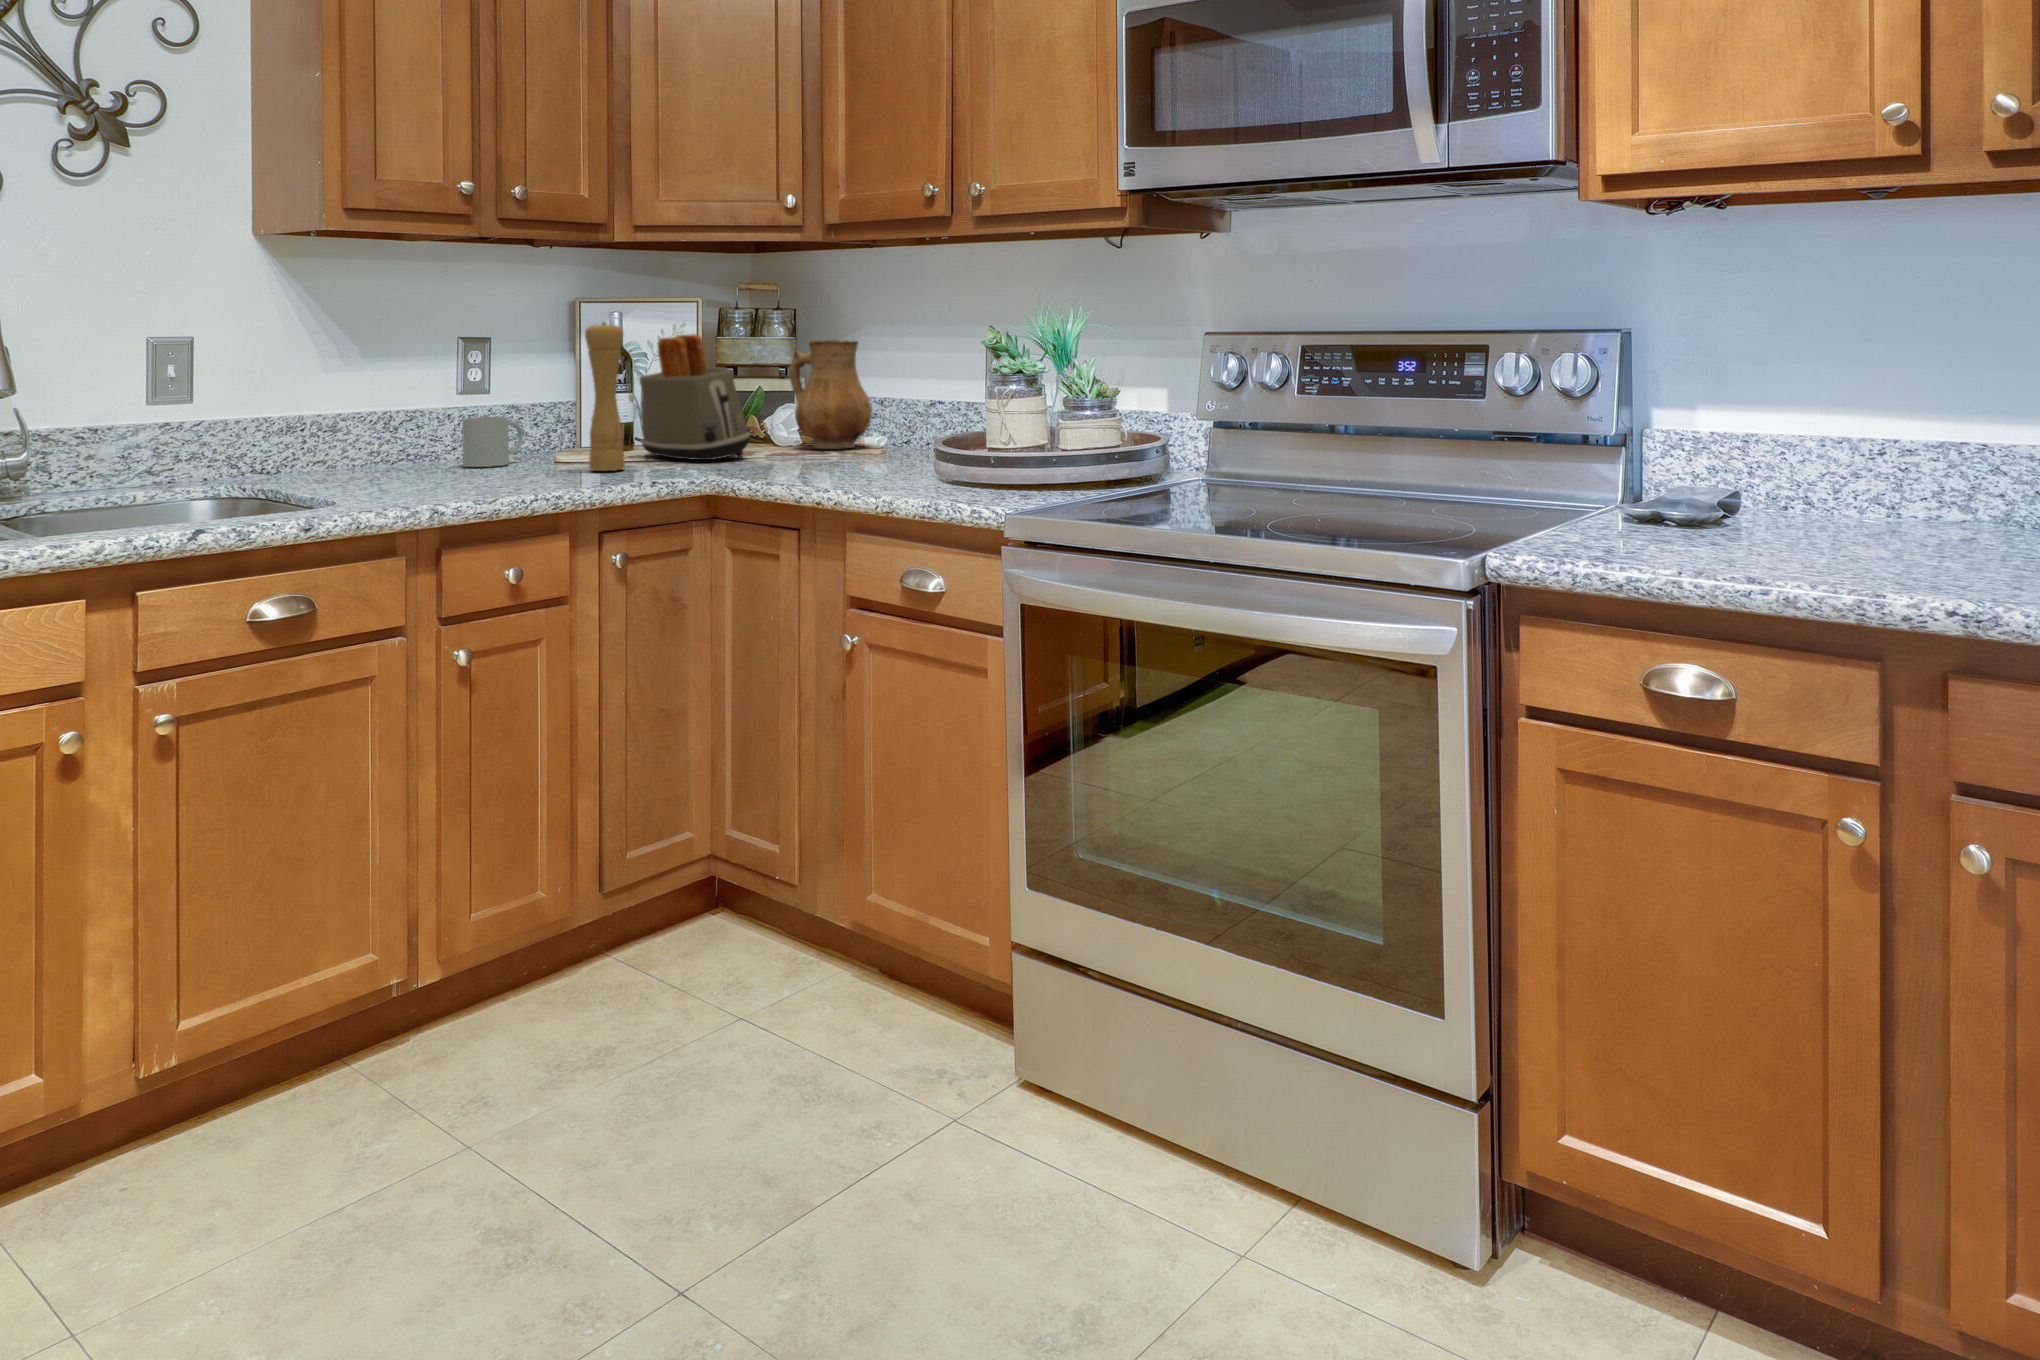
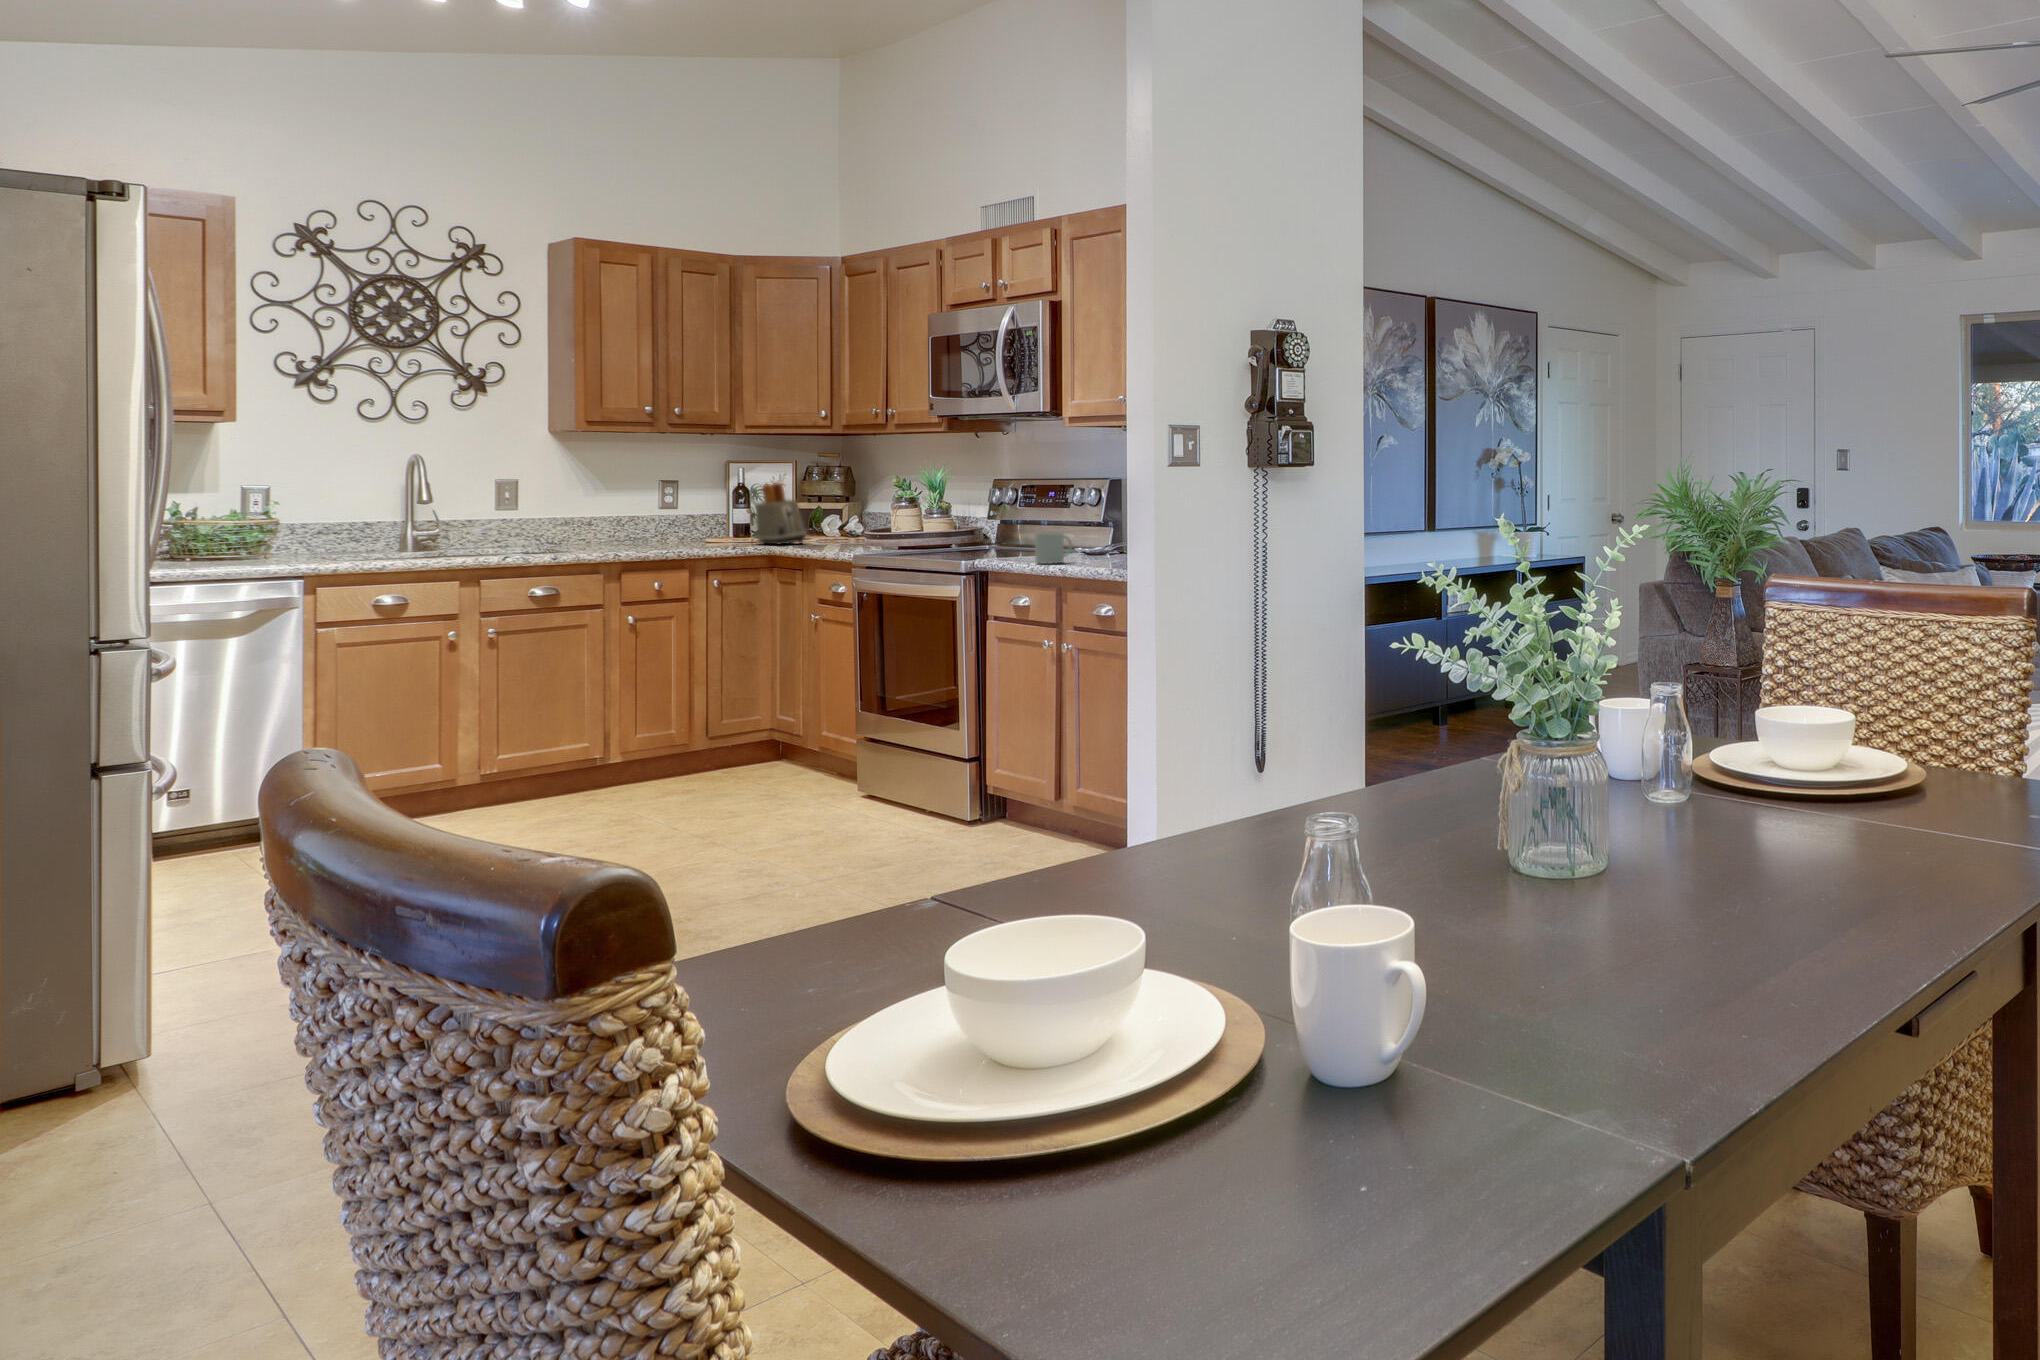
pepper mill: present [585,322,625,471] -> none [712,476,733,547]
ceramic pitcher: present [790,340,872,449] -> none [842,486,885,542]
mug: present [462,417,524,467] -> present [1035,533,1072,564]

